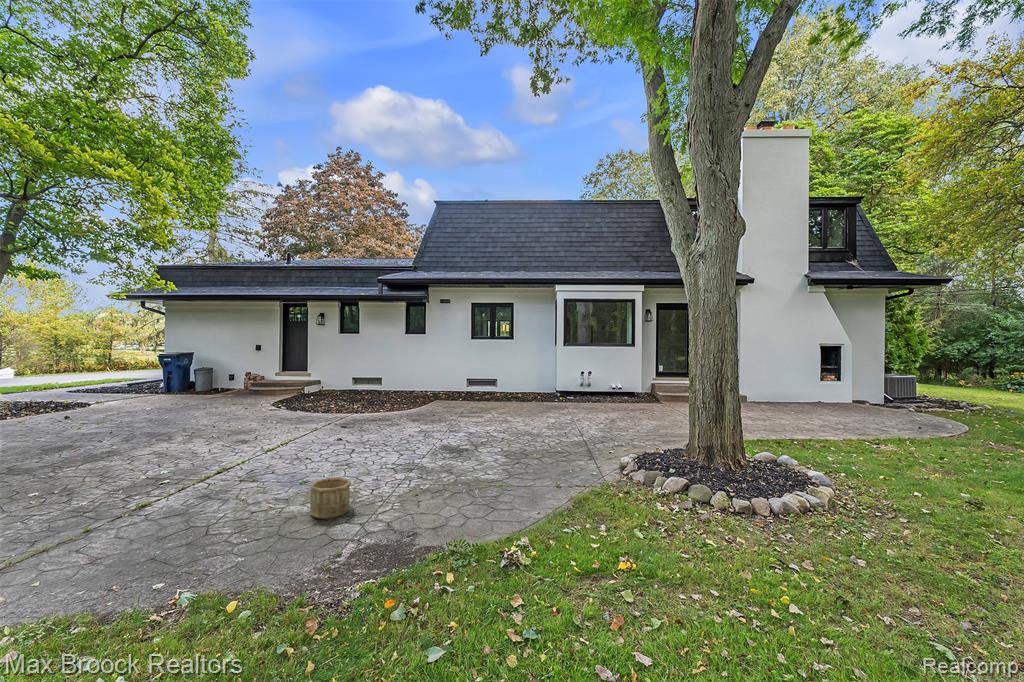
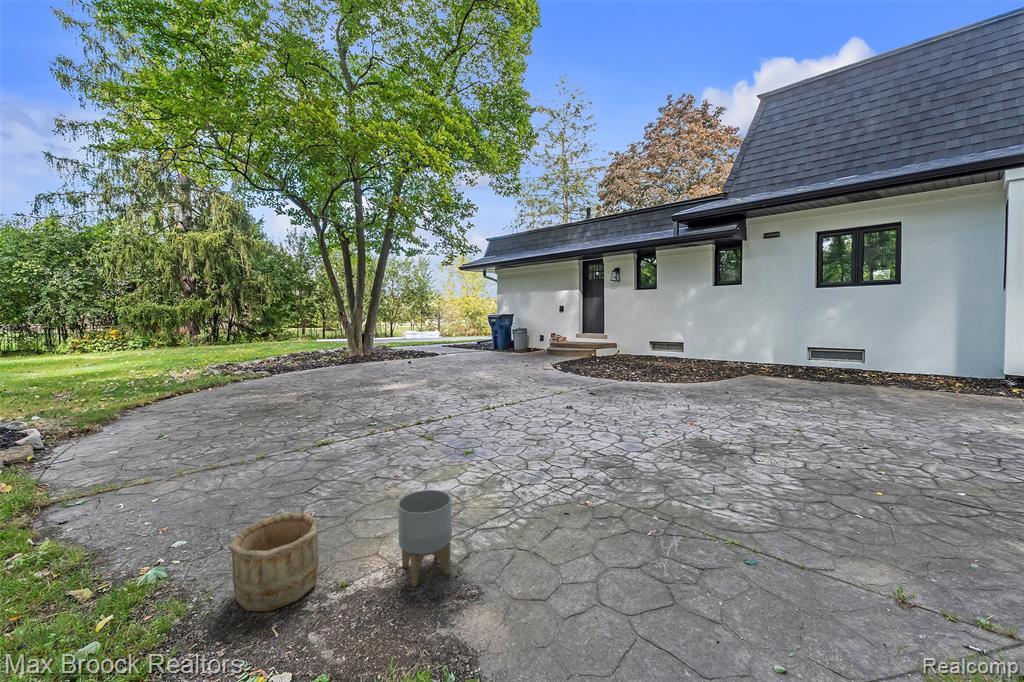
planter: none [374,456,399,496] -> present [398,490,452,587]

